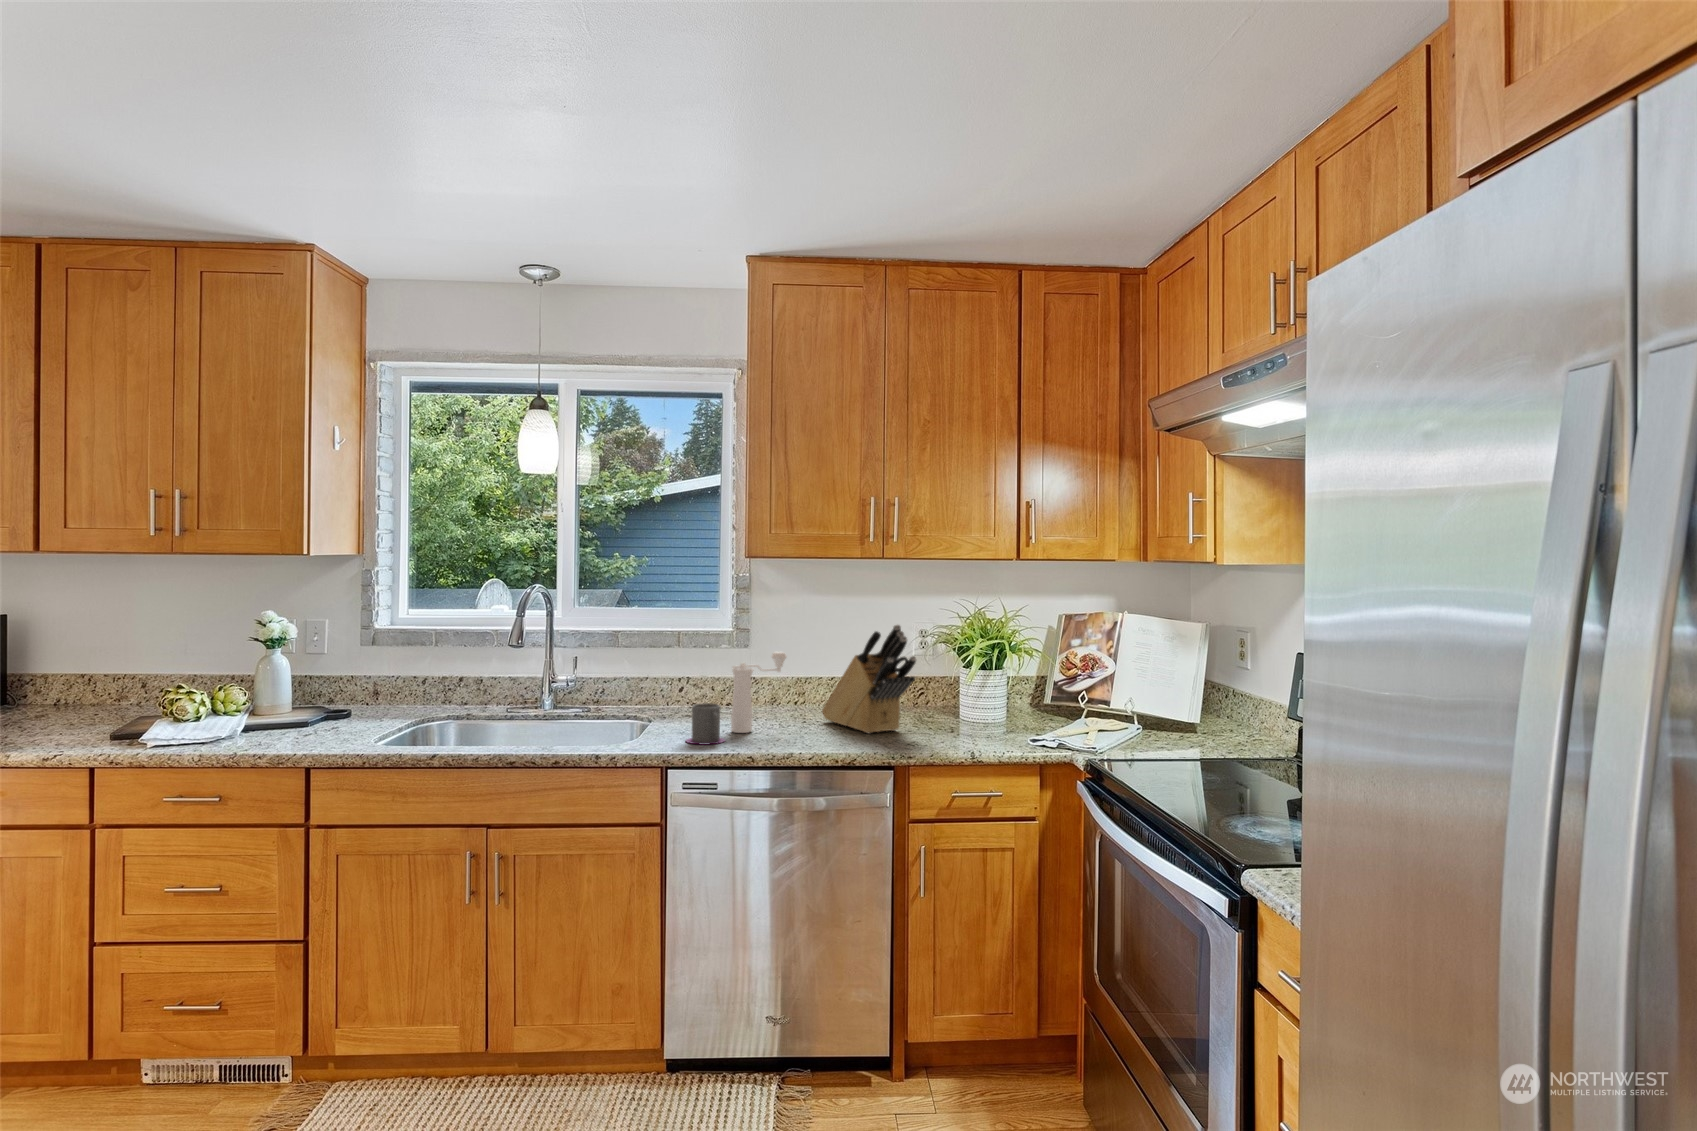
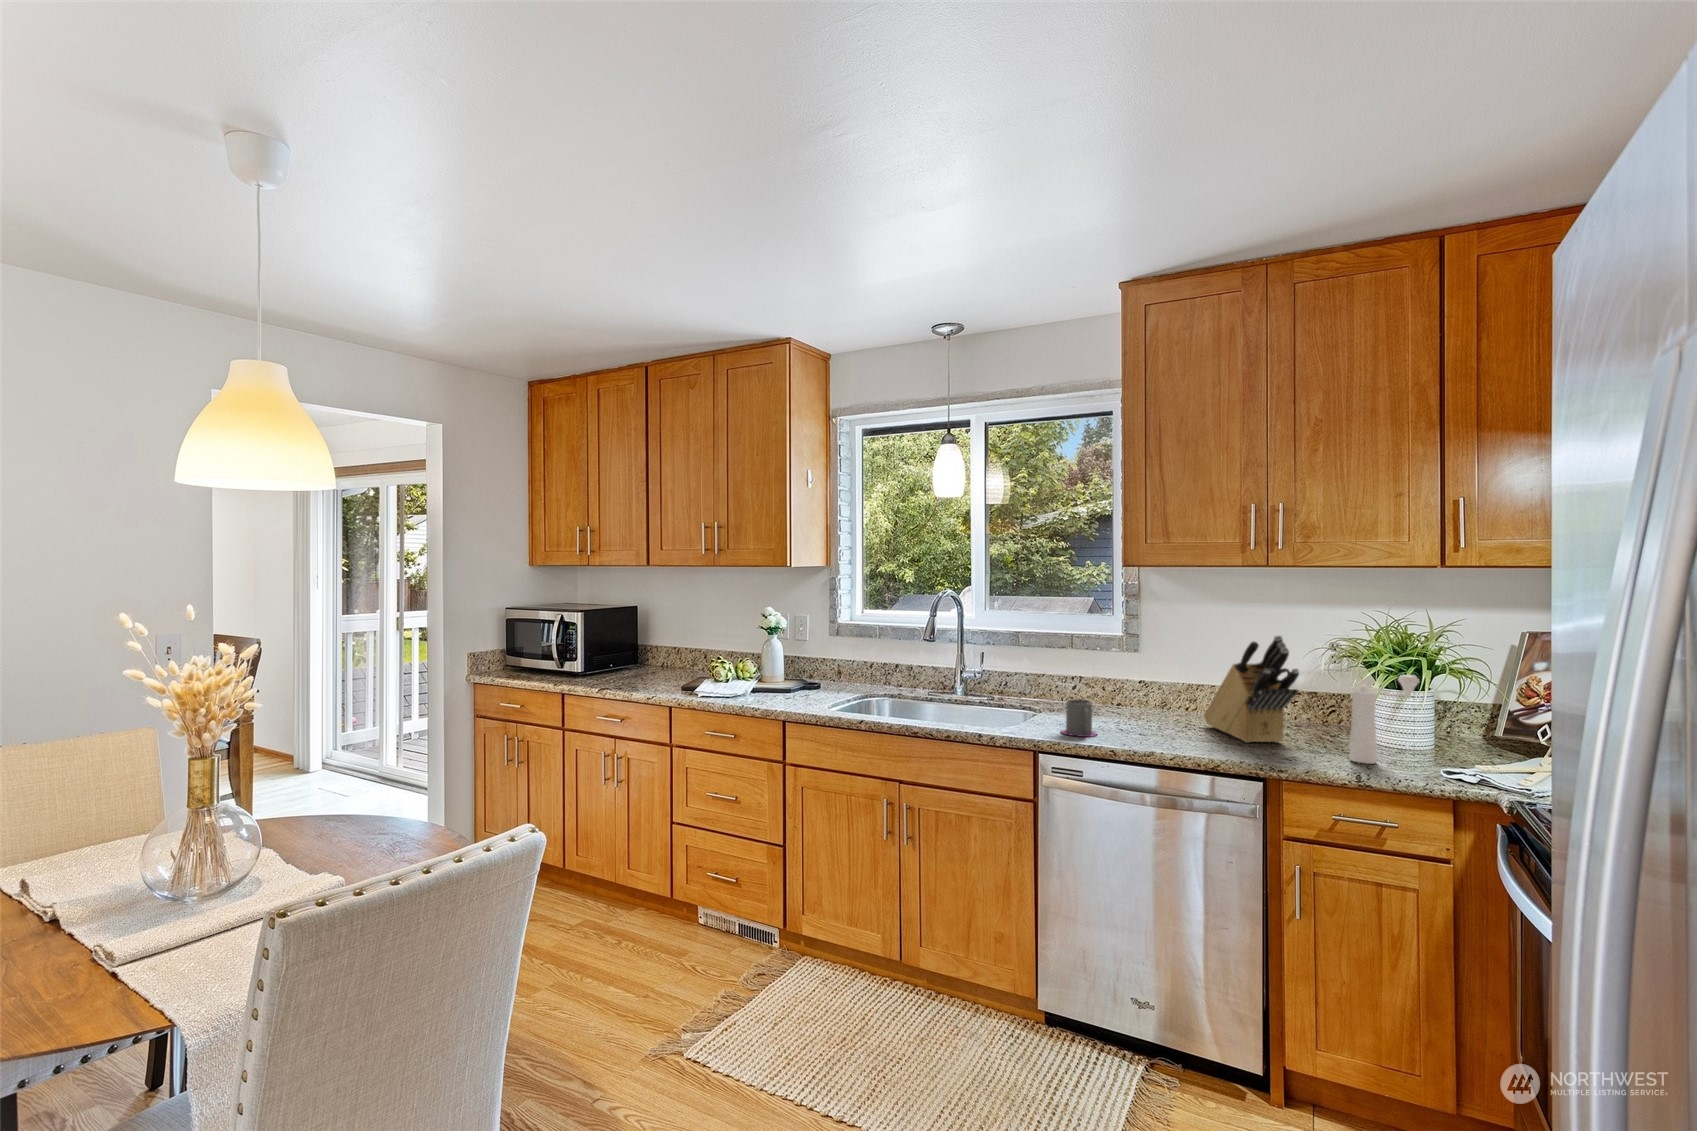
pepper mill: present [731,652,787,733] -> present [1349,675,1419,764]

